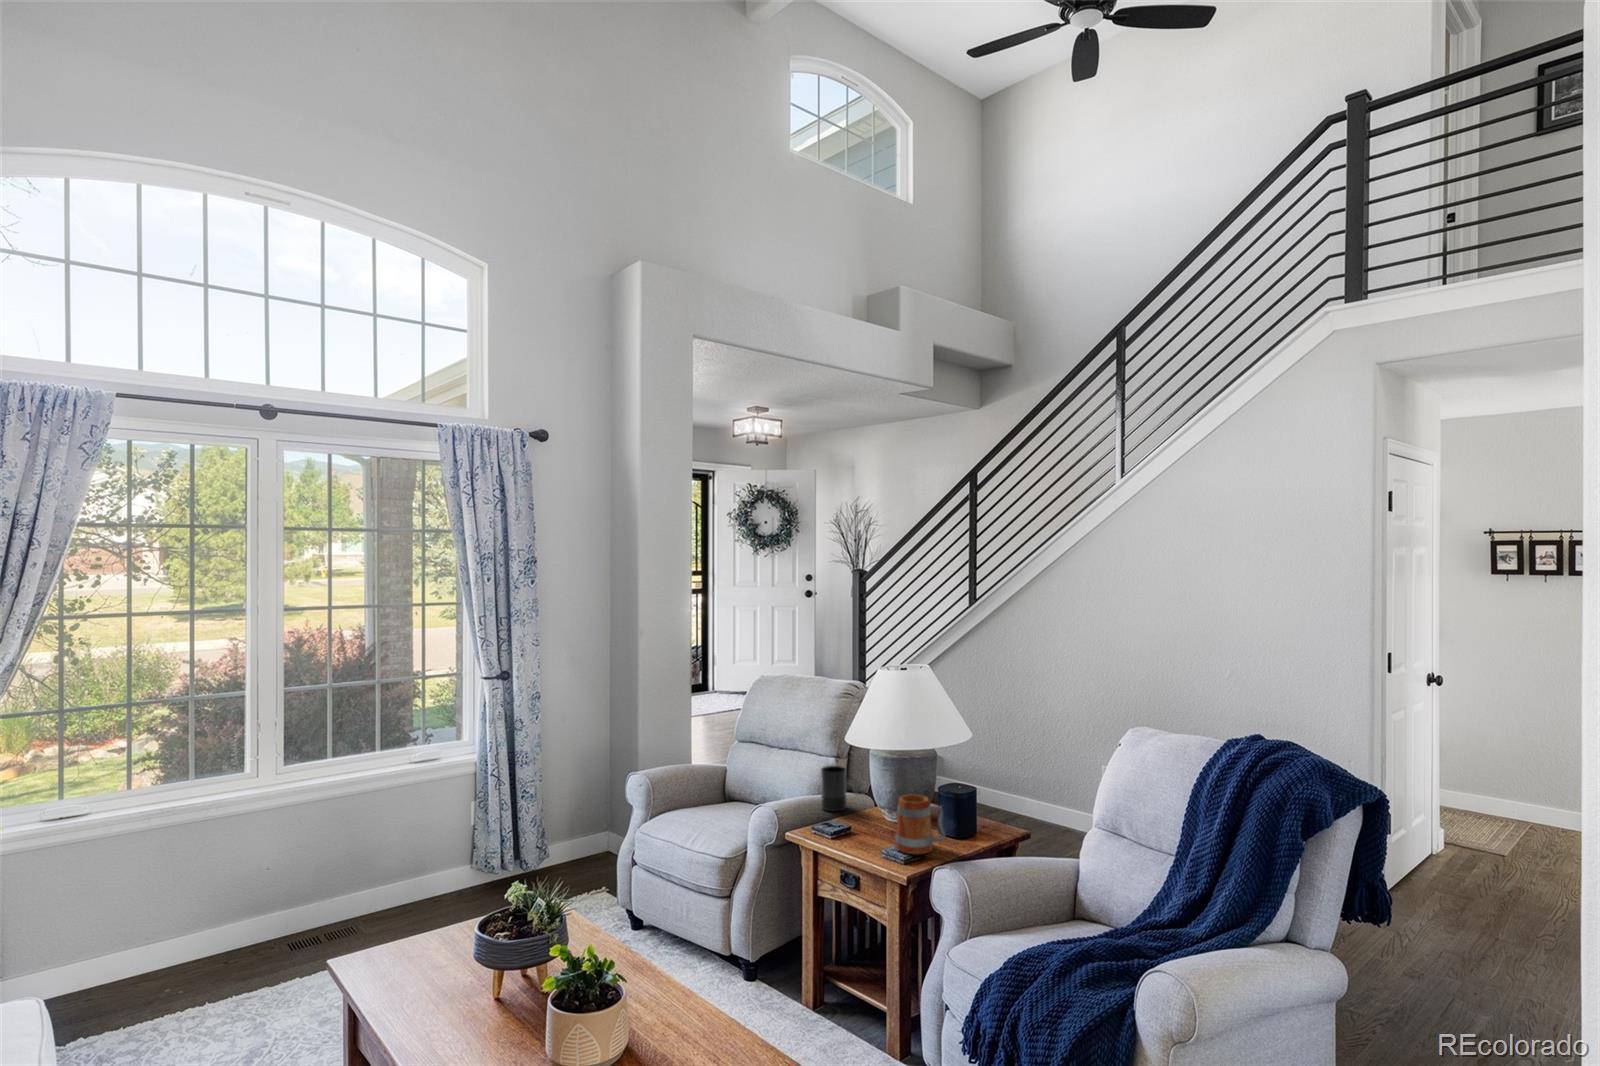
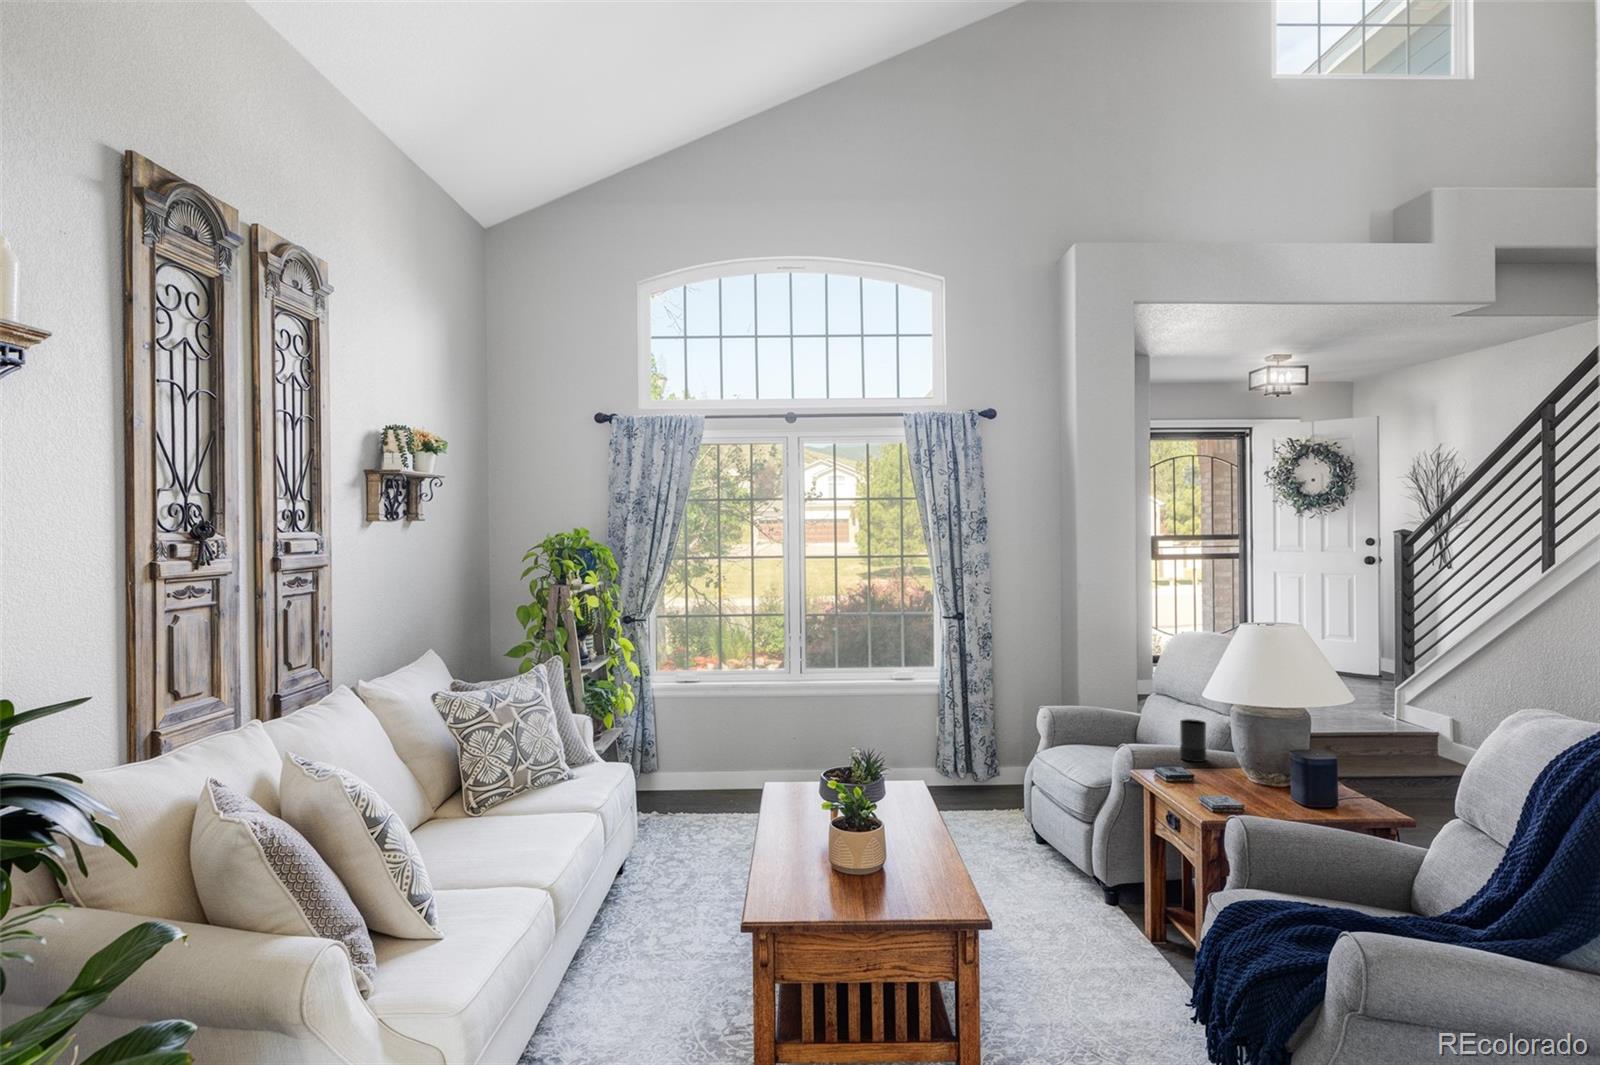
mug: present [895,794,945,854] -> none [1210,747,1261,802]

